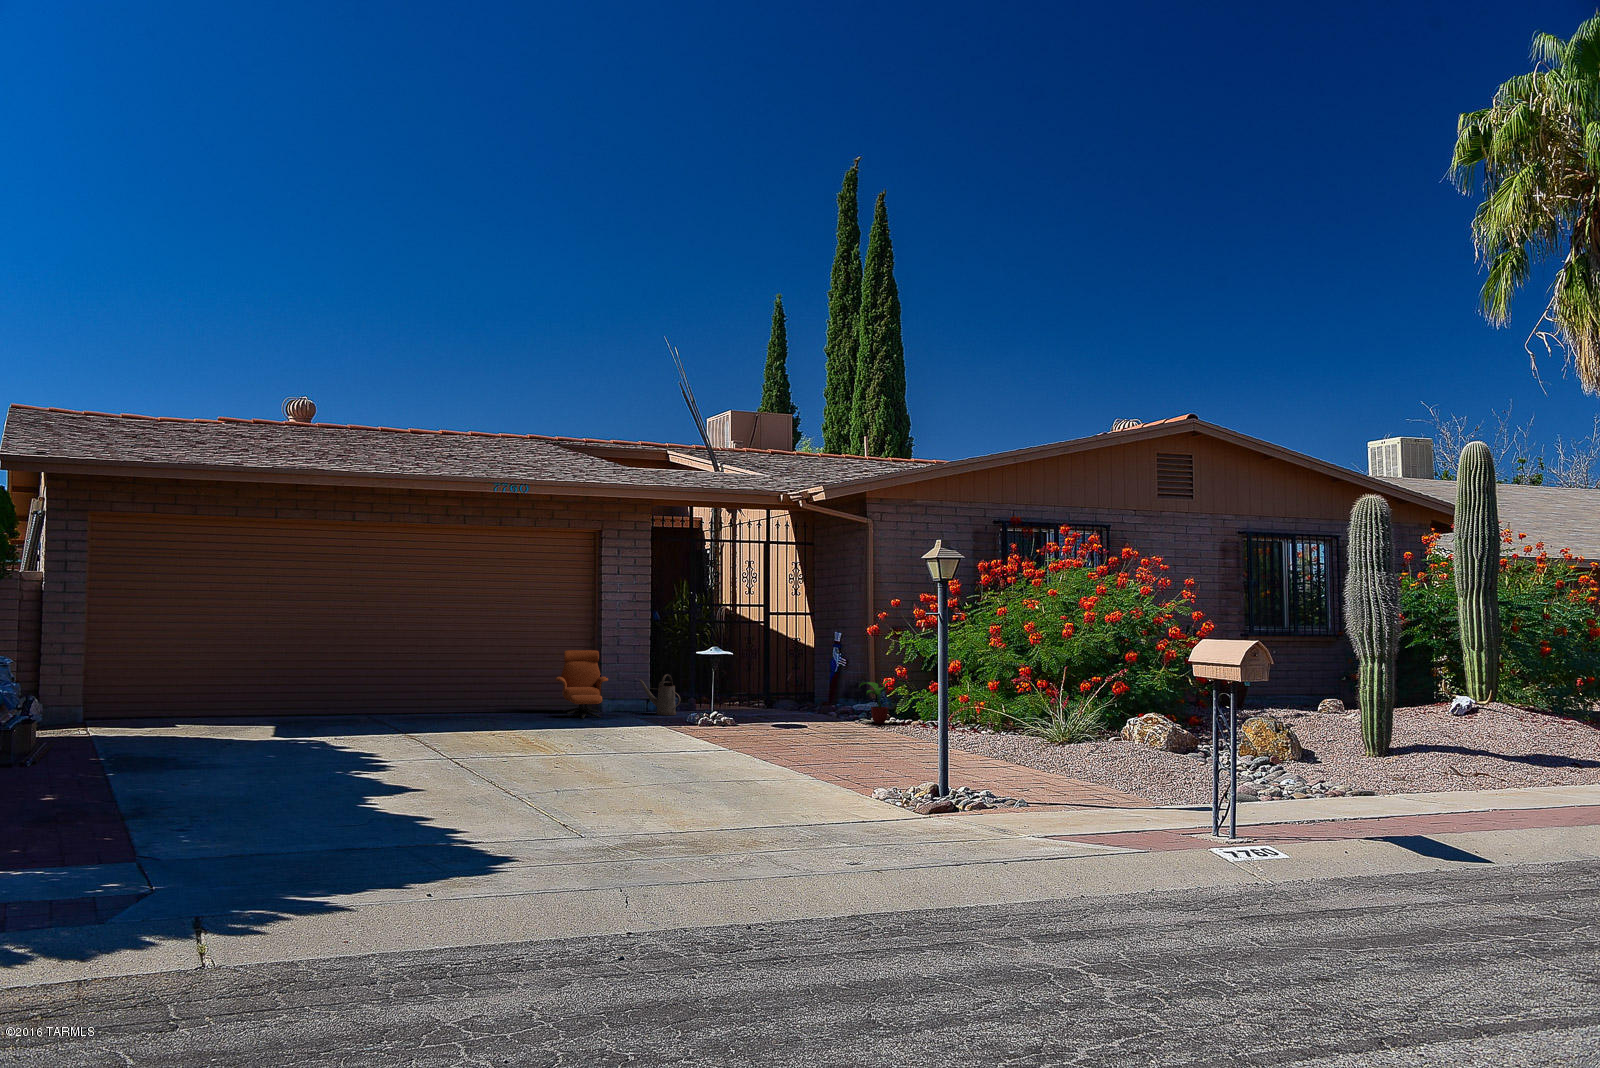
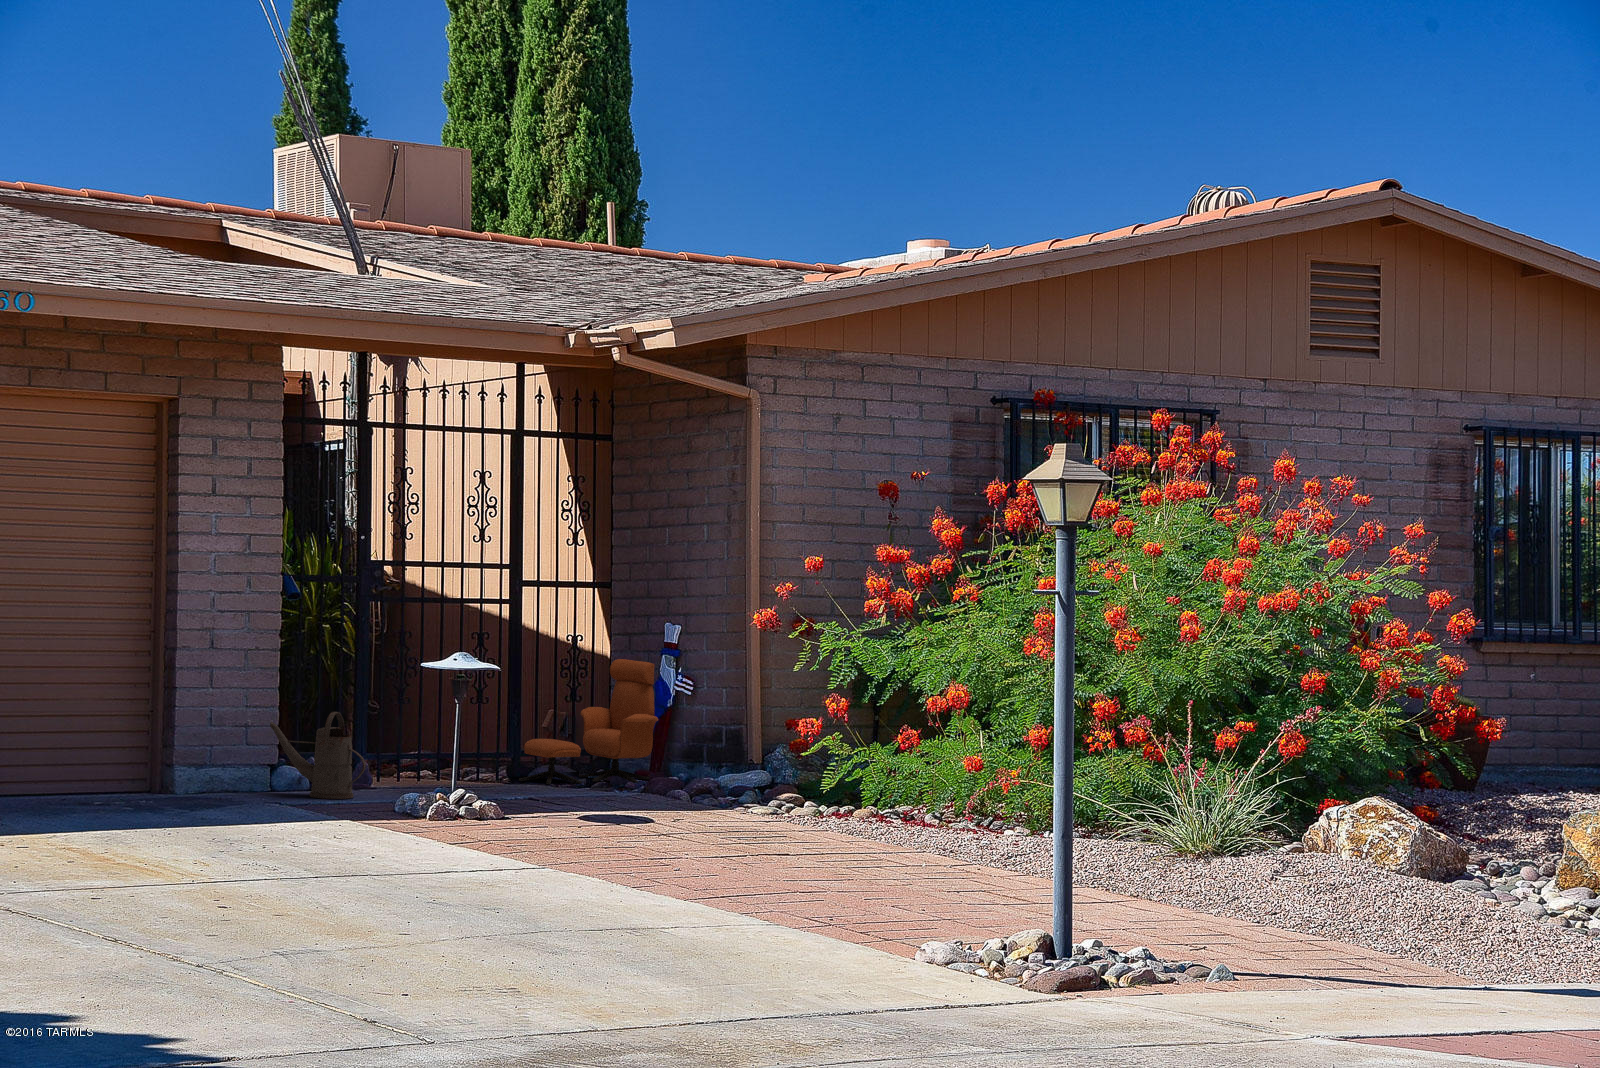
lounge chair: present [555,650,608,718] -> present [519,659,658,784]
potted plant: present [859,680,904,724] -> none [742,727,836,816]

